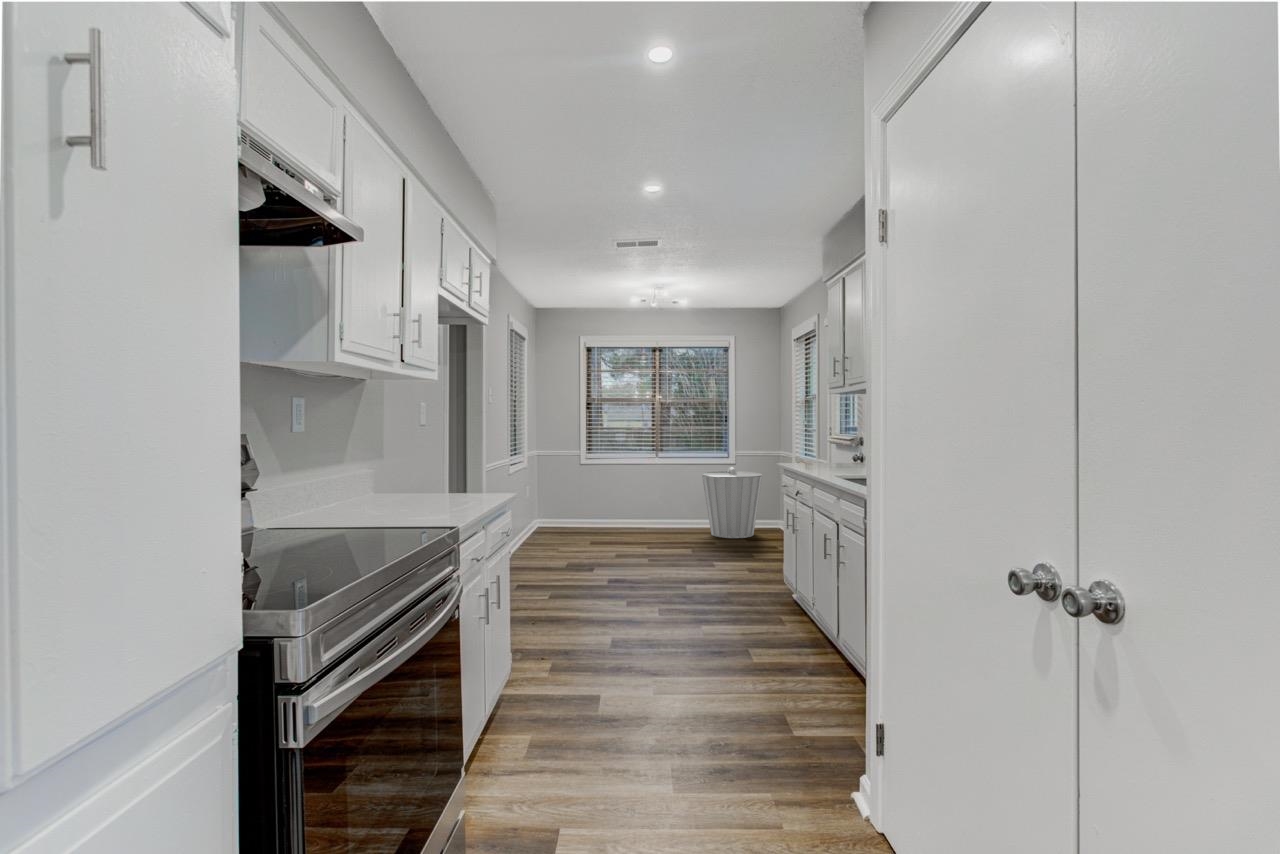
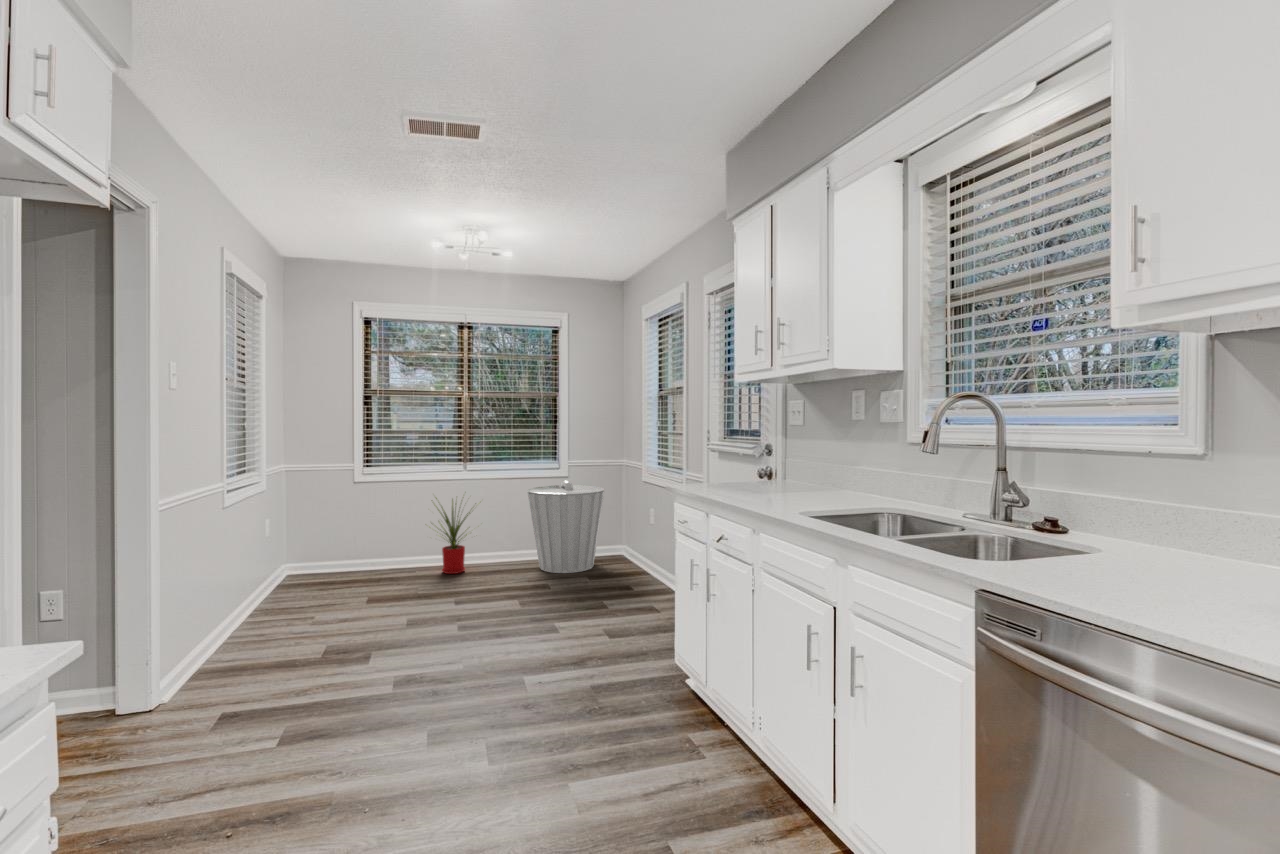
house plant: none [626,473,670,533] -> present [435,497,470,574]

